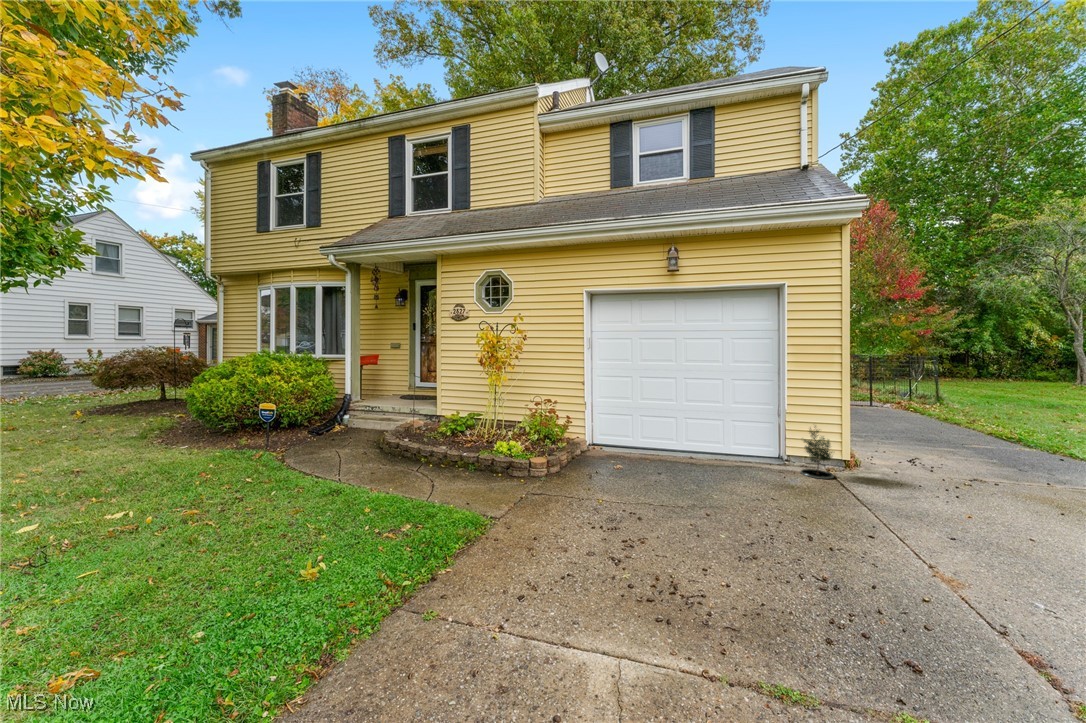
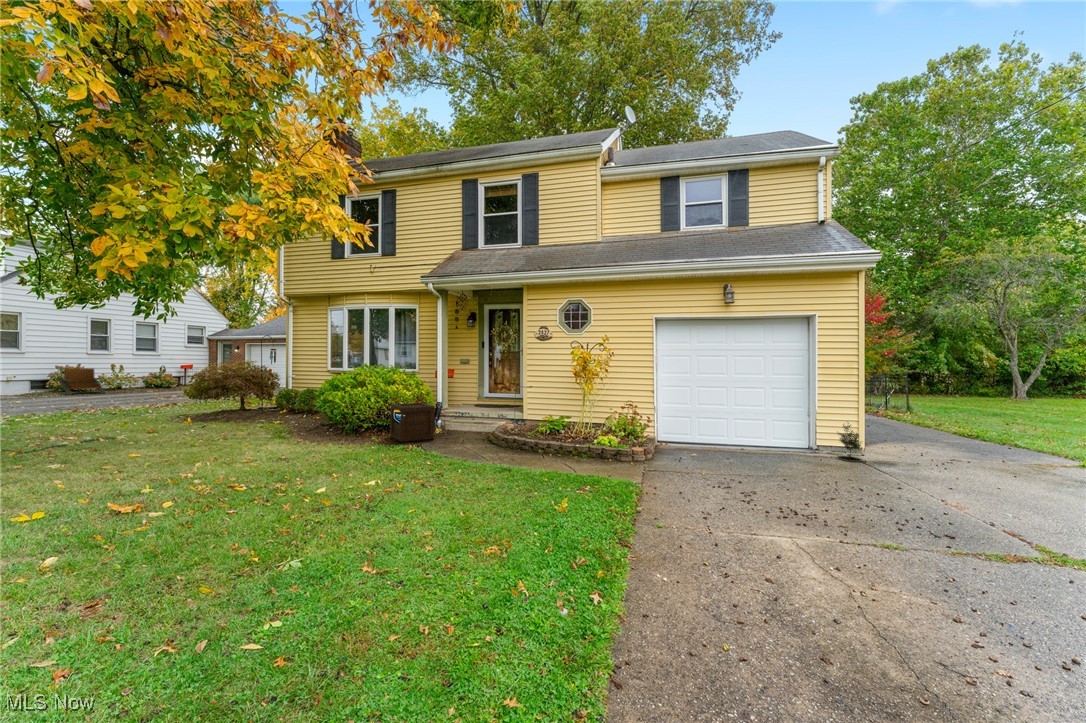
lounge chair: none [31,355,79,381] -> present [58,368,105,395]
wooden crate: none [279,395,325,442] -> present [390,403,435,442]

